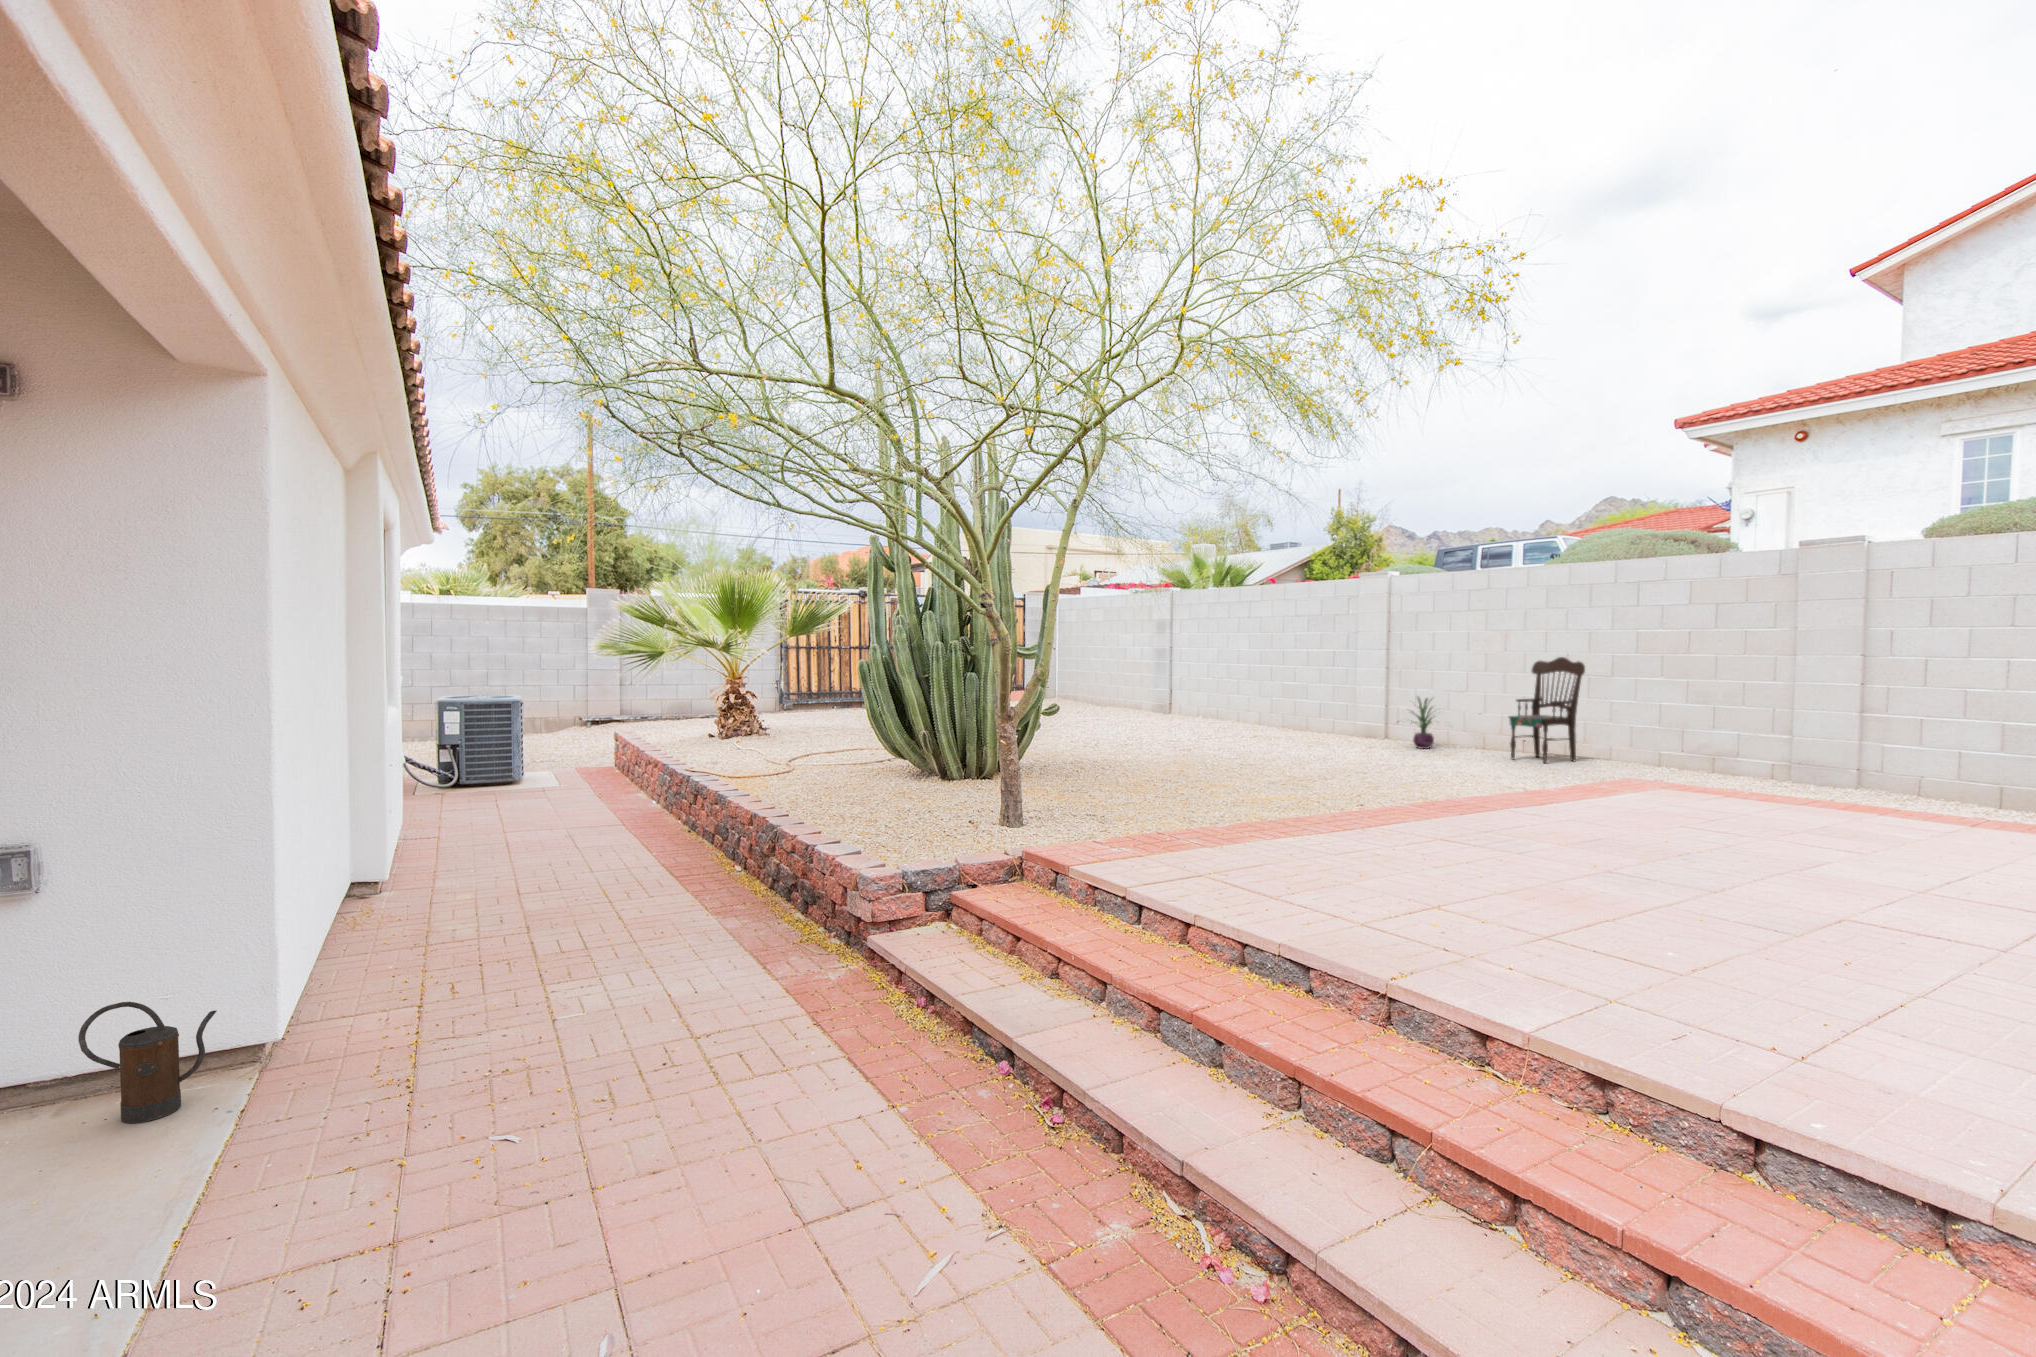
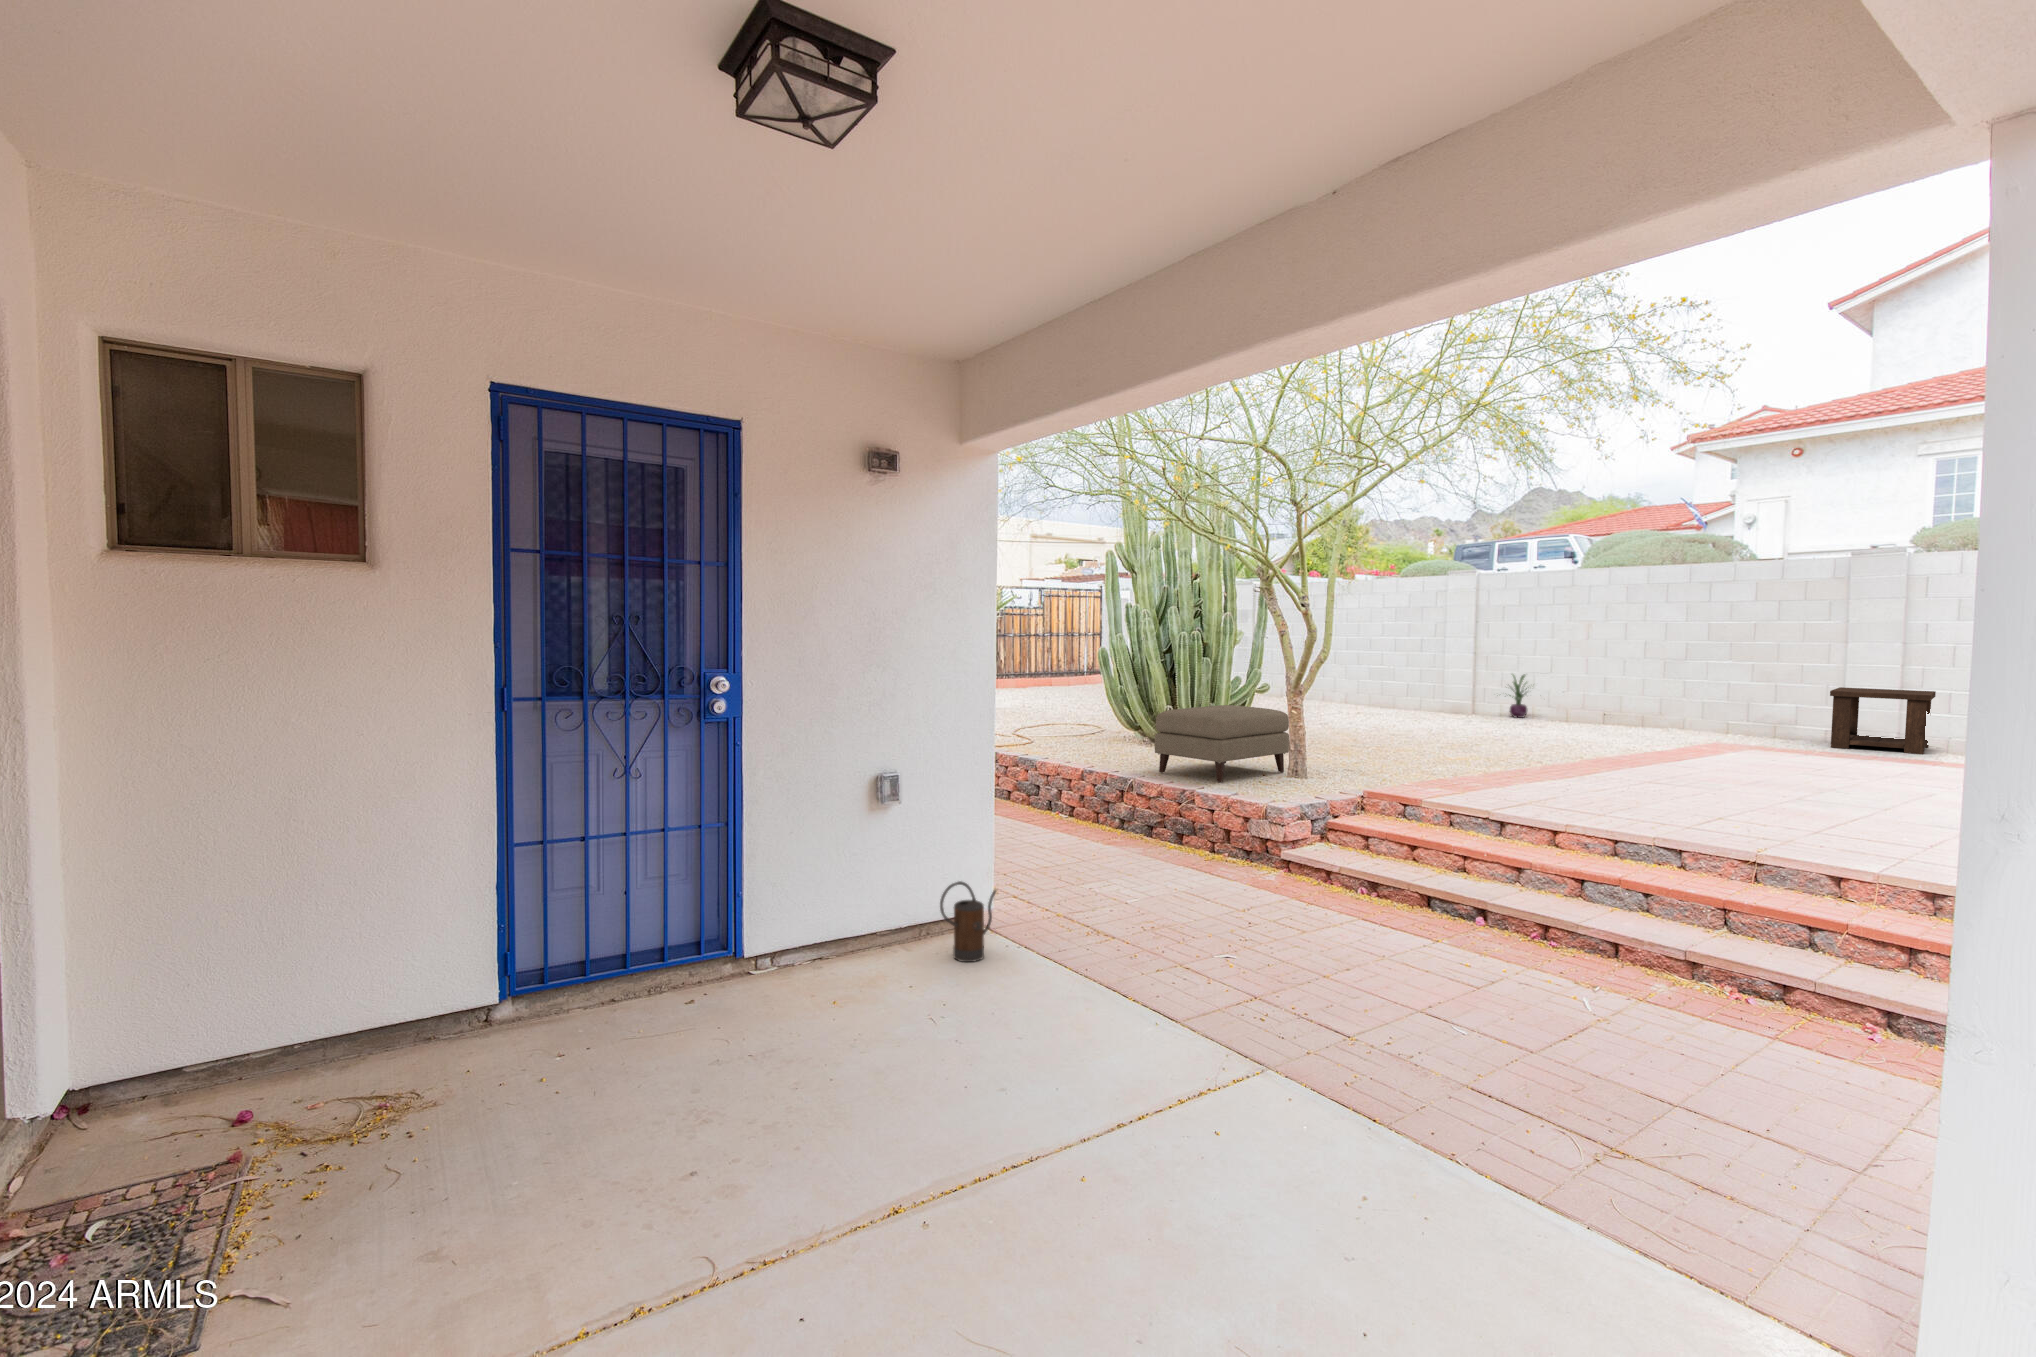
dining chair: present [1509,657,1585,763] -> none [1602,641,1666,728]
side table: none [1762,714,1908,803] -> present [1830,687,1936,754]
ottoman: none [820,736,990,835] -> present [1155,705,1289,783]

